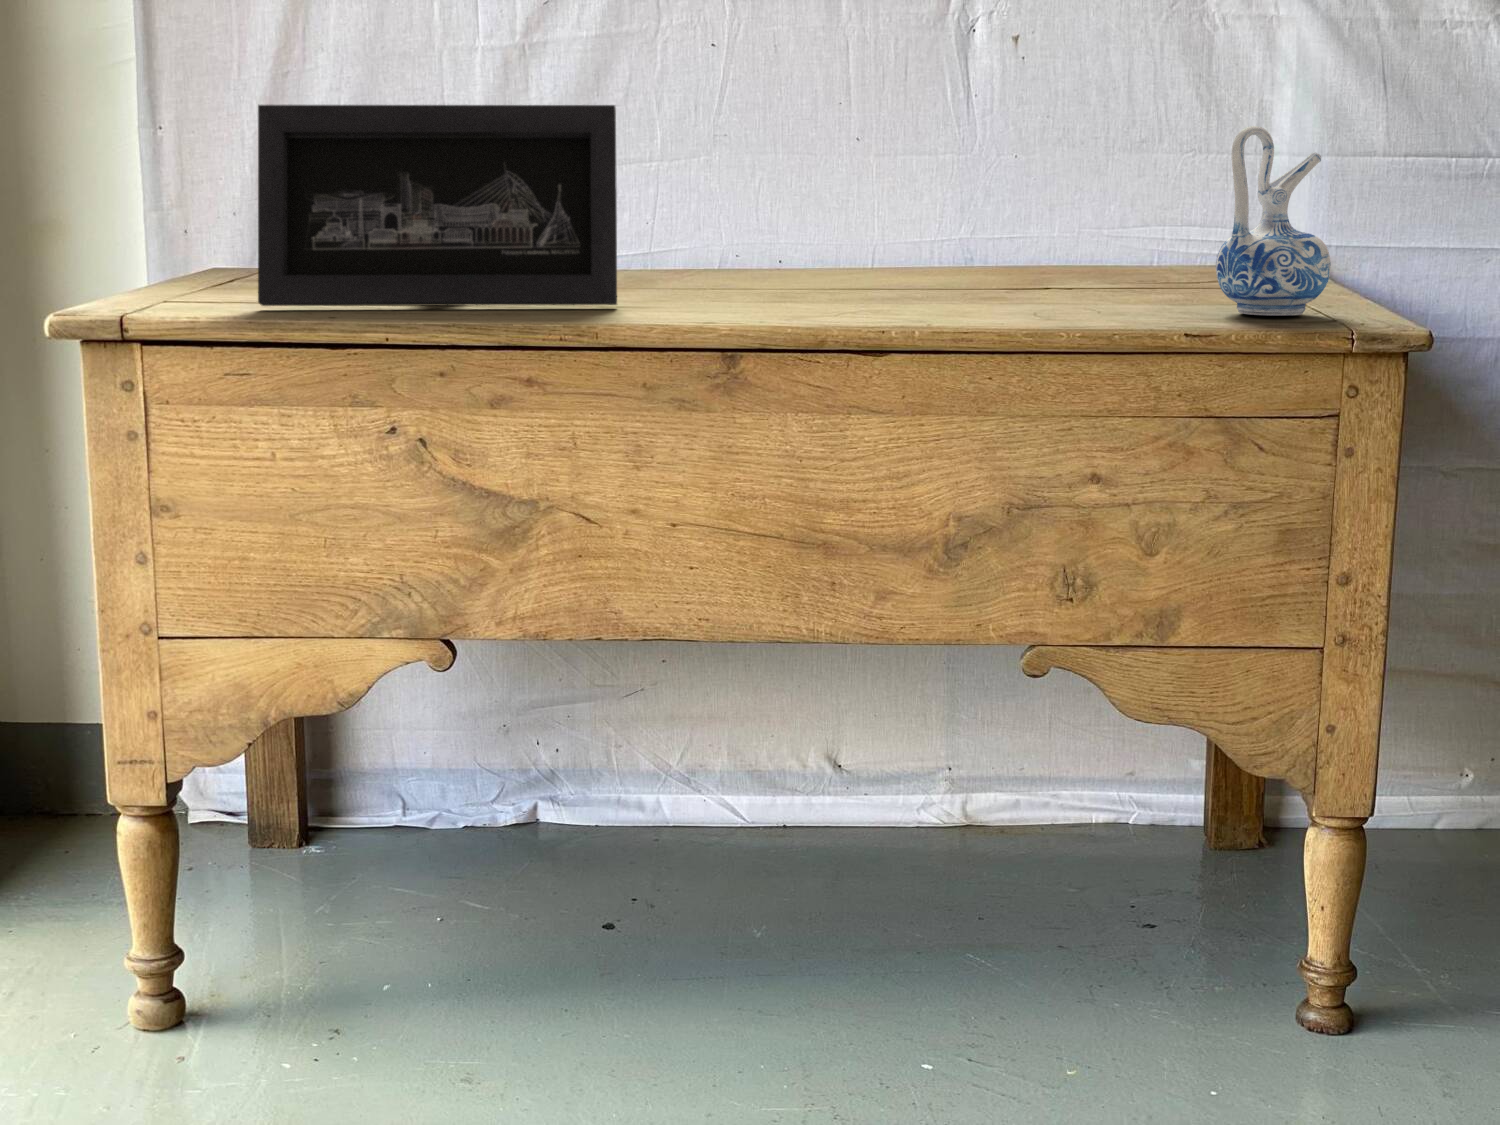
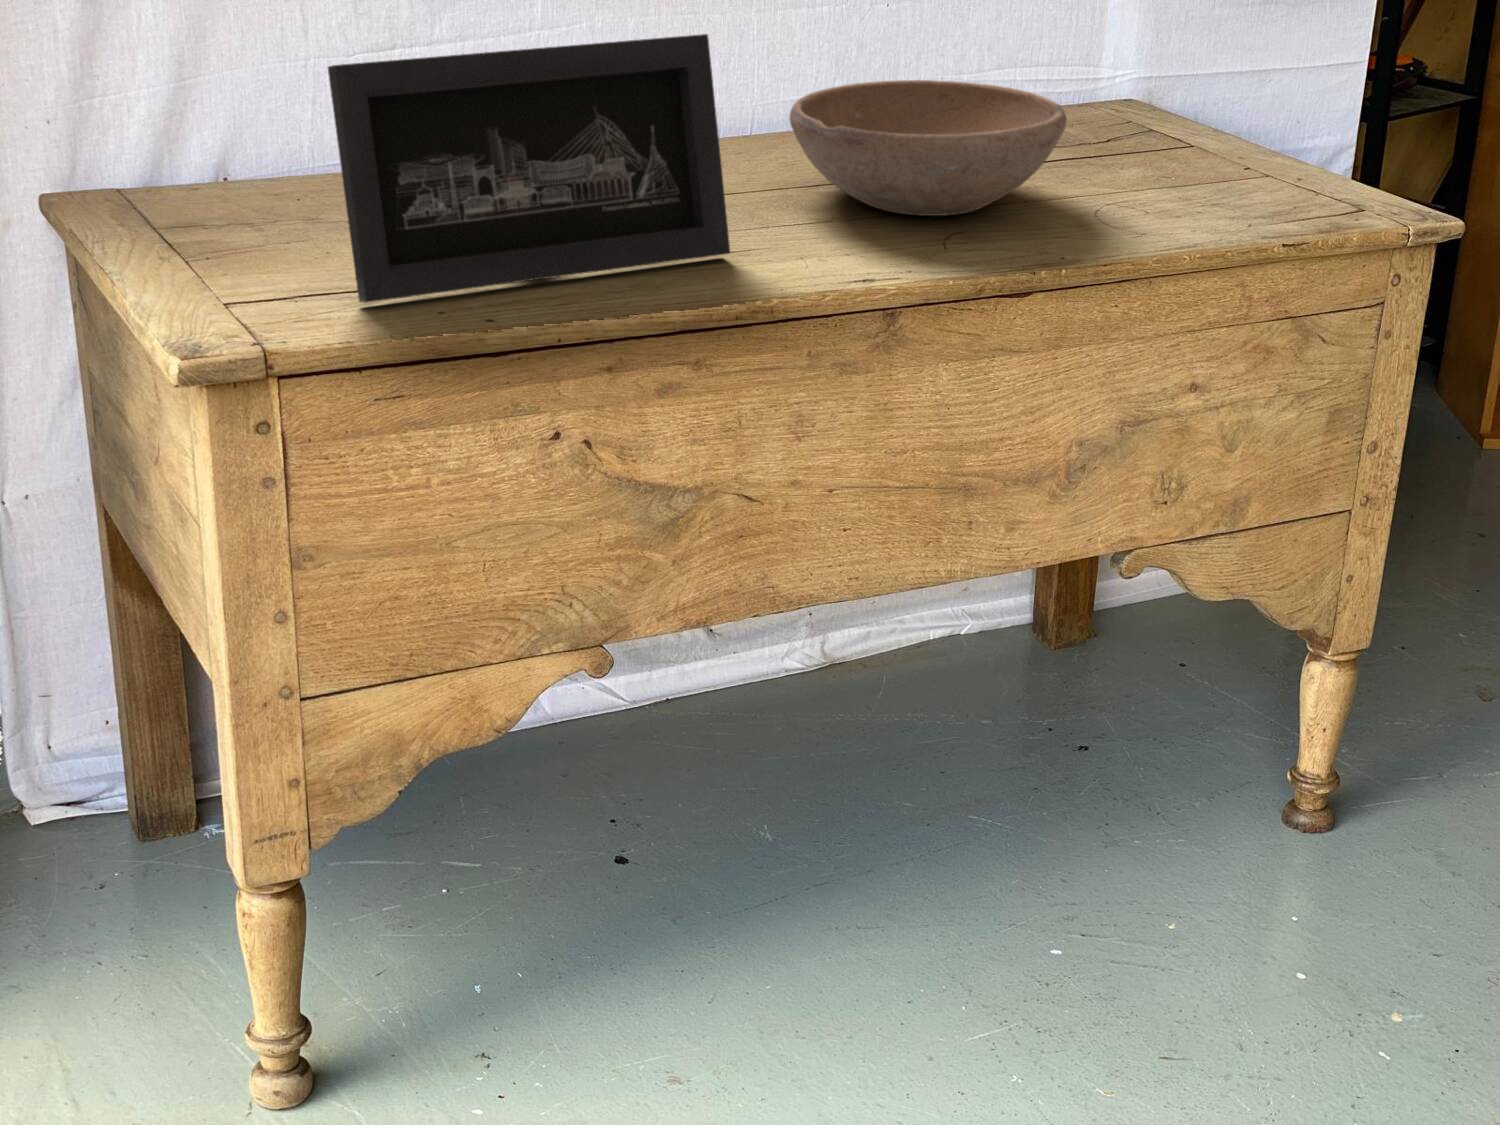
ceramic pitcher: present [1216,126,1331,316] -> none [1257,37,1364,213]
bowl: none [750,202,1014,300] -> present [789,80,1067,216]

